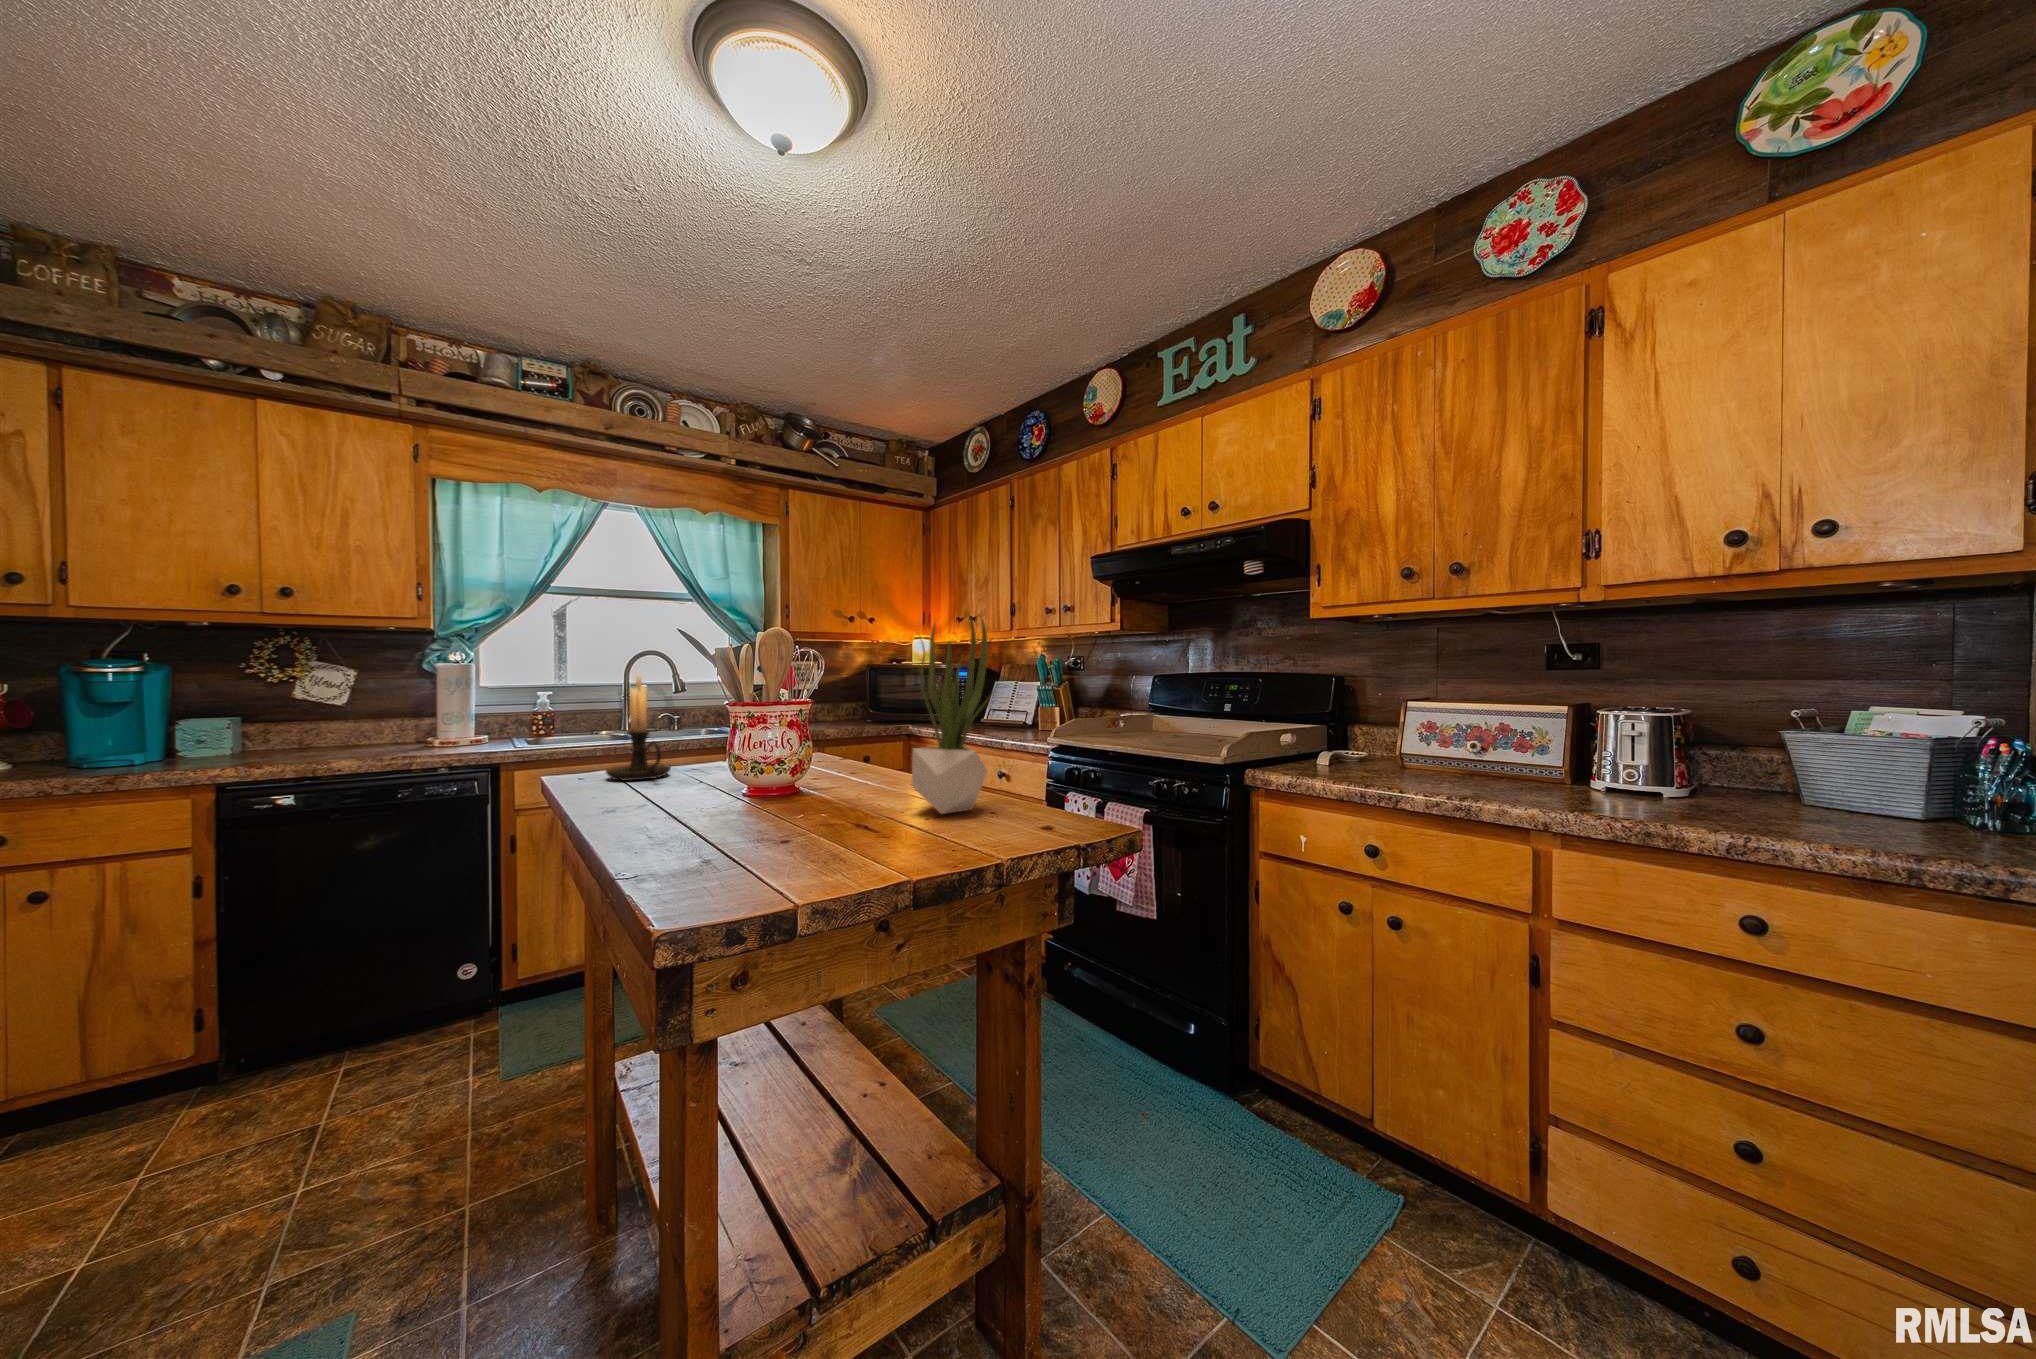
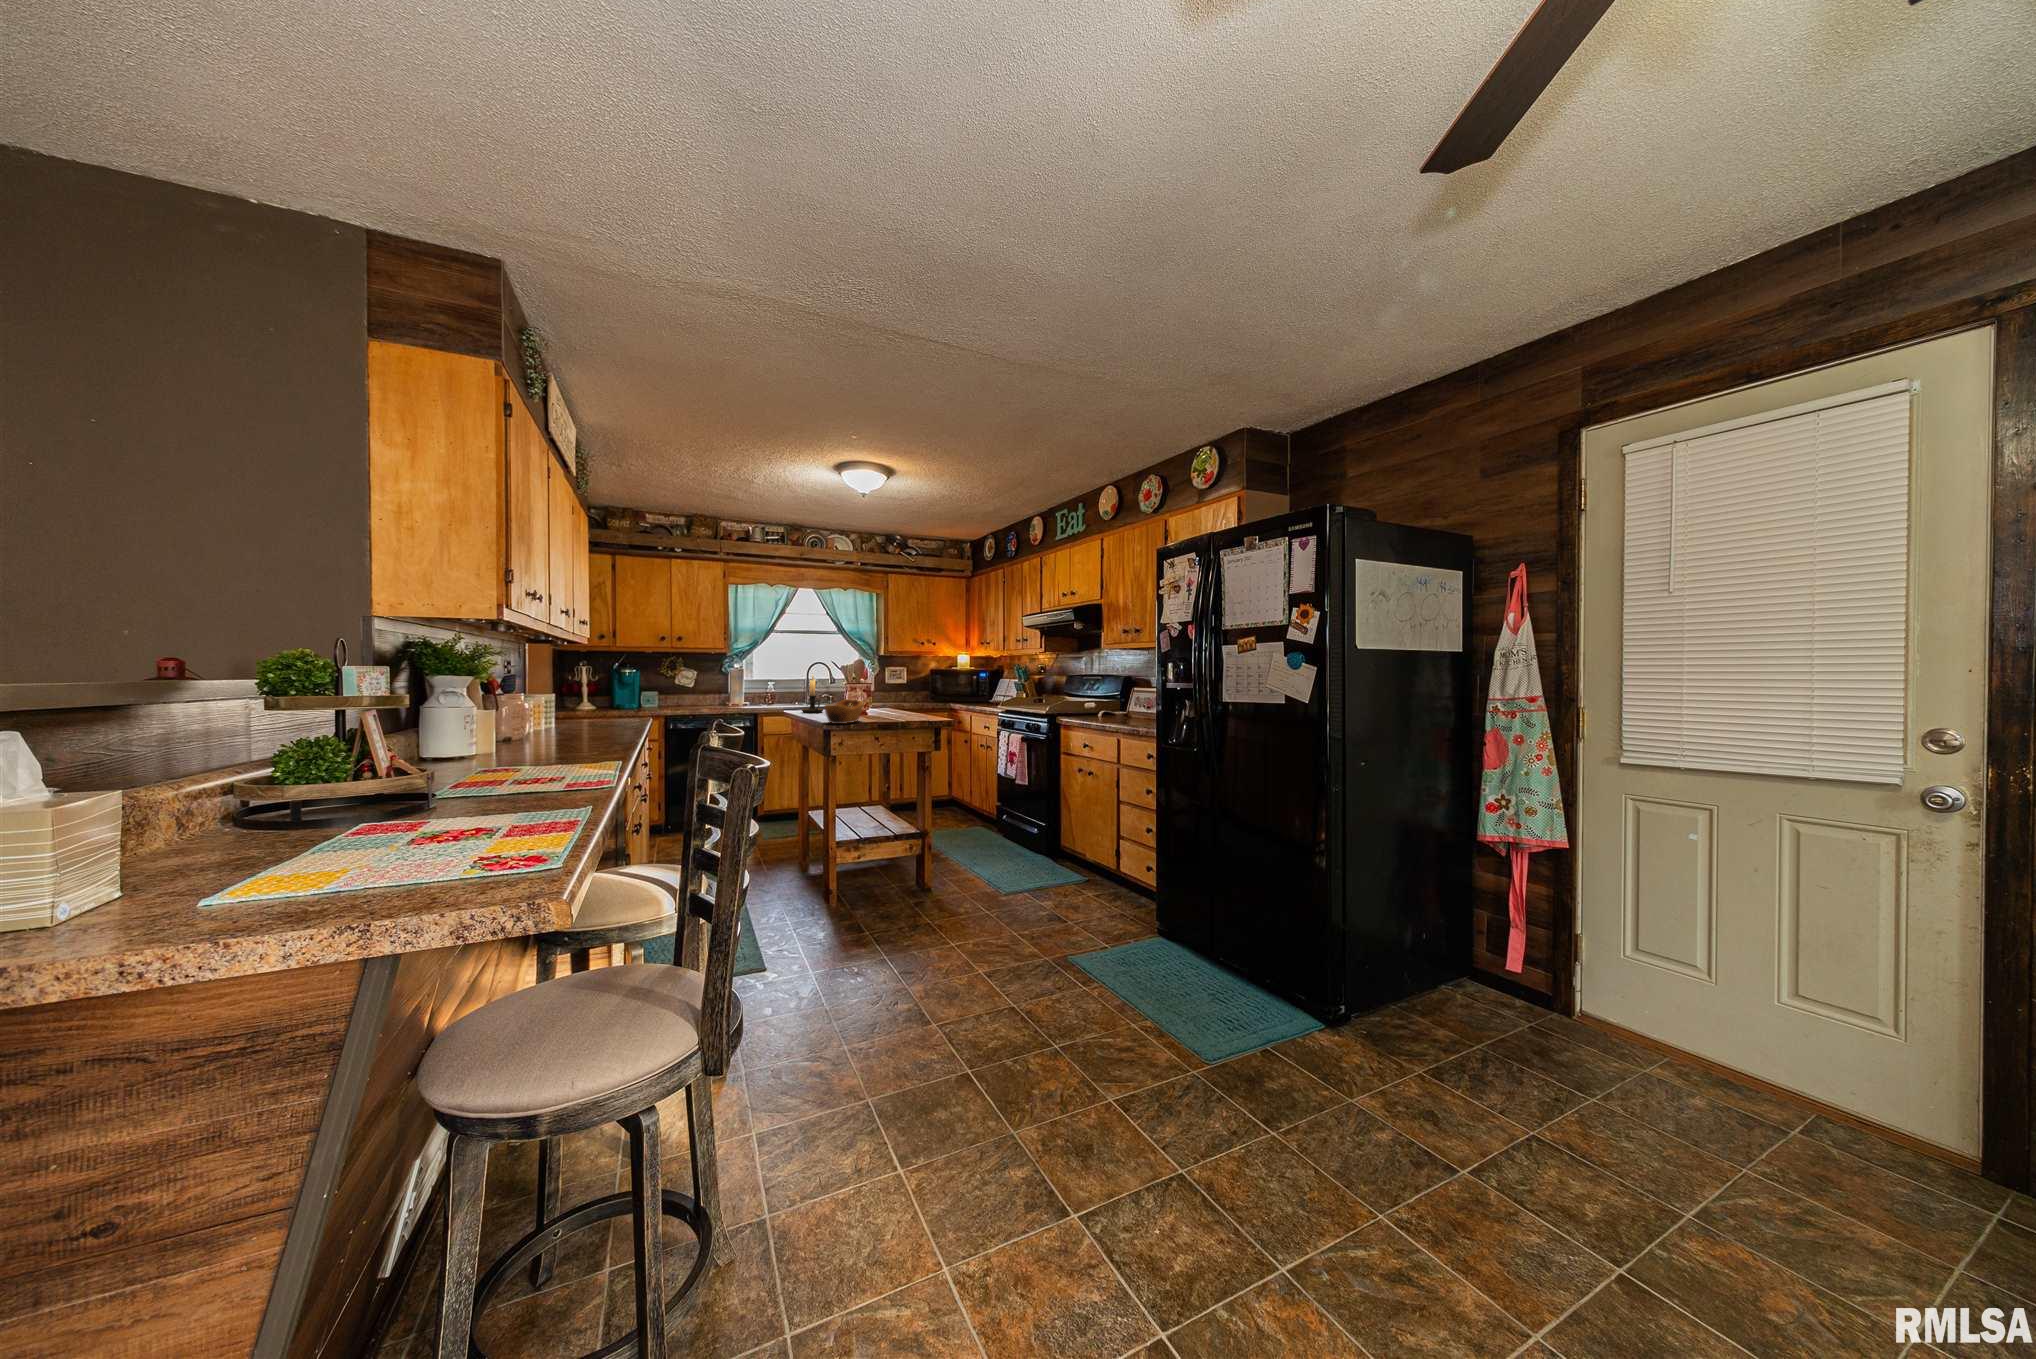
potted plant: present [911,615,993,814] -> none [891,656,918,720]
wooden bowl: none [690,751,828,863] -> present [825,699,863,724]

